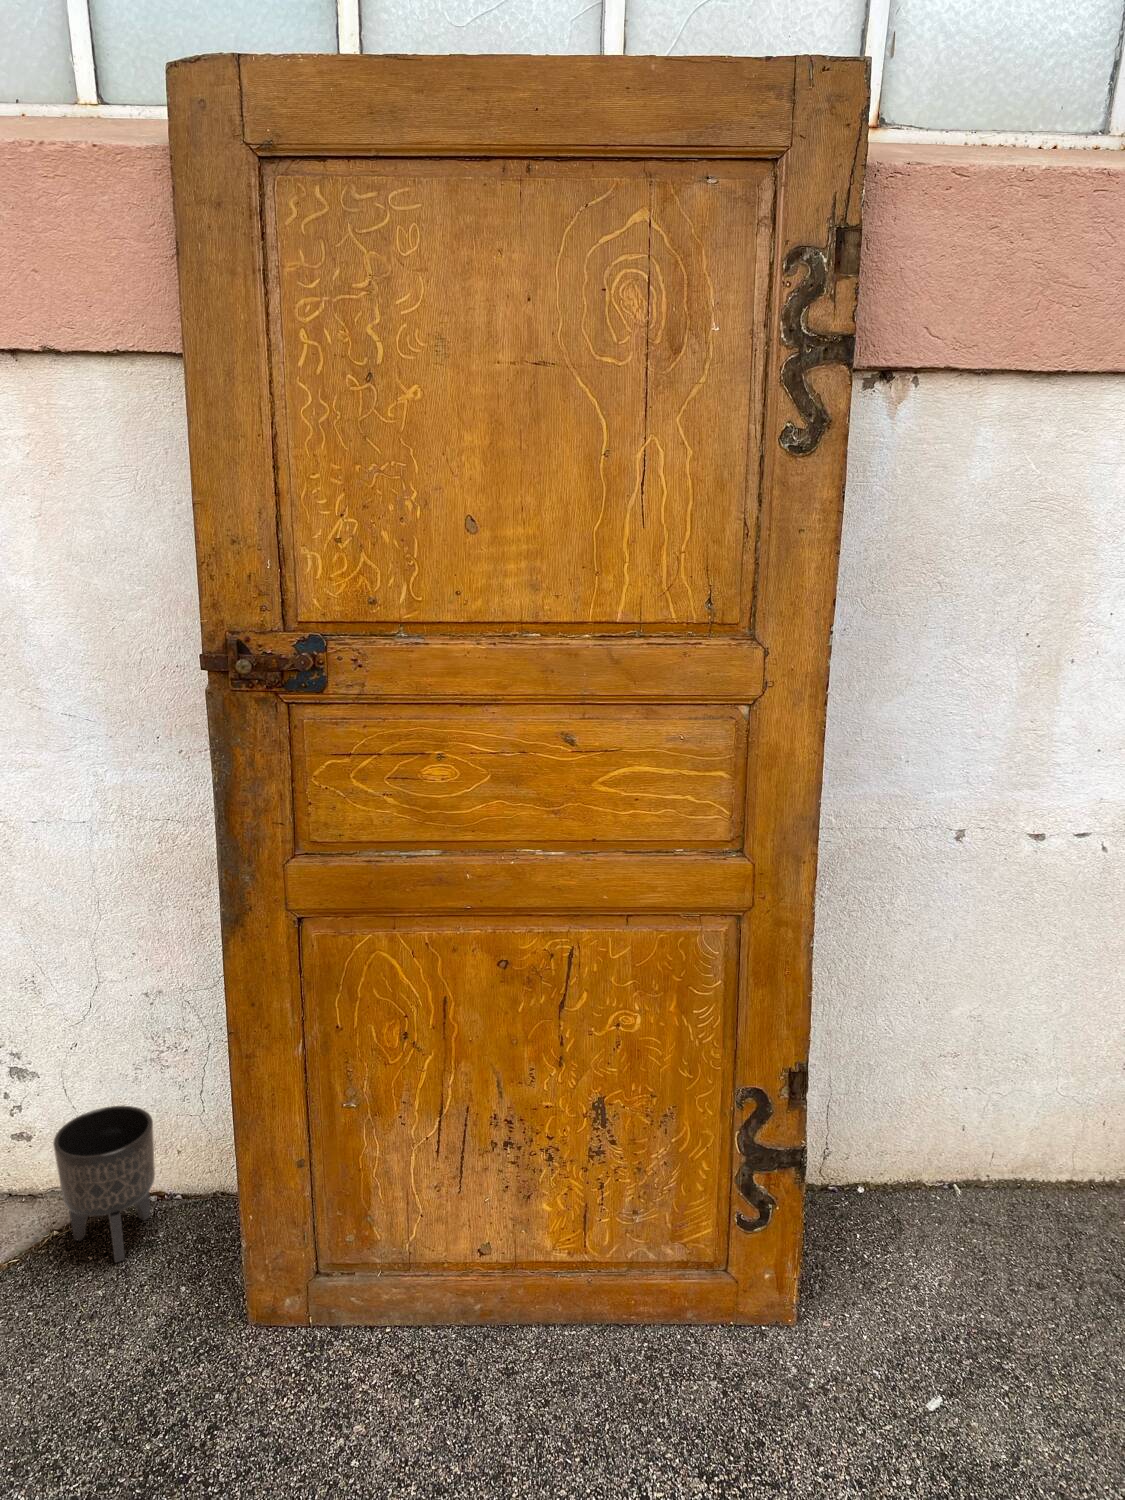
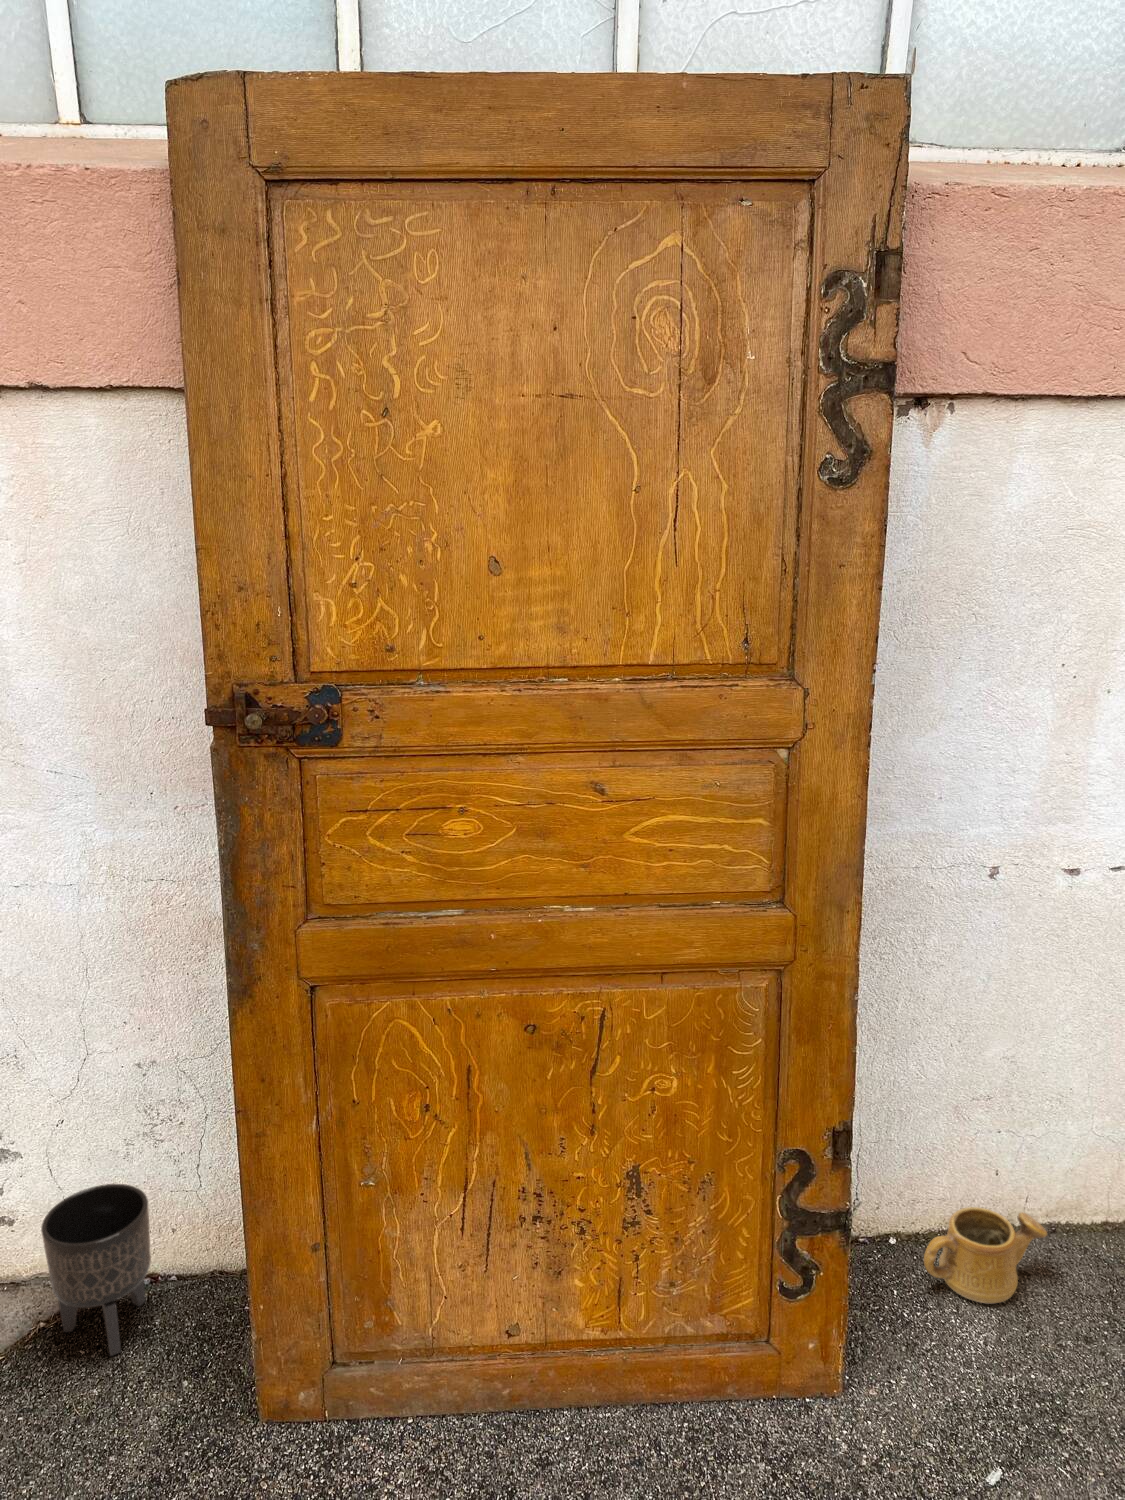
watering can: none [886,1158,1008,1248] -> present [924,1207,1047,1303]

